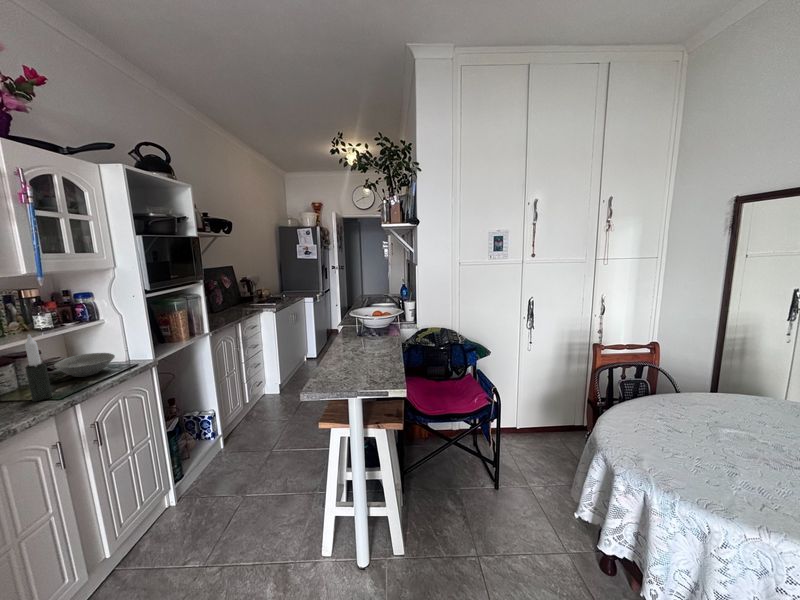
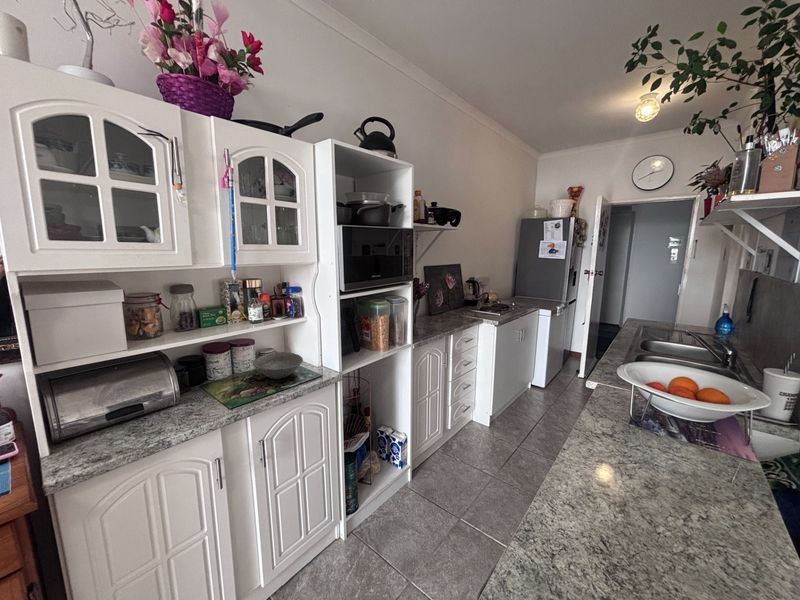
candle: present [25,335,52,402] -> none [212,331,234,403]

